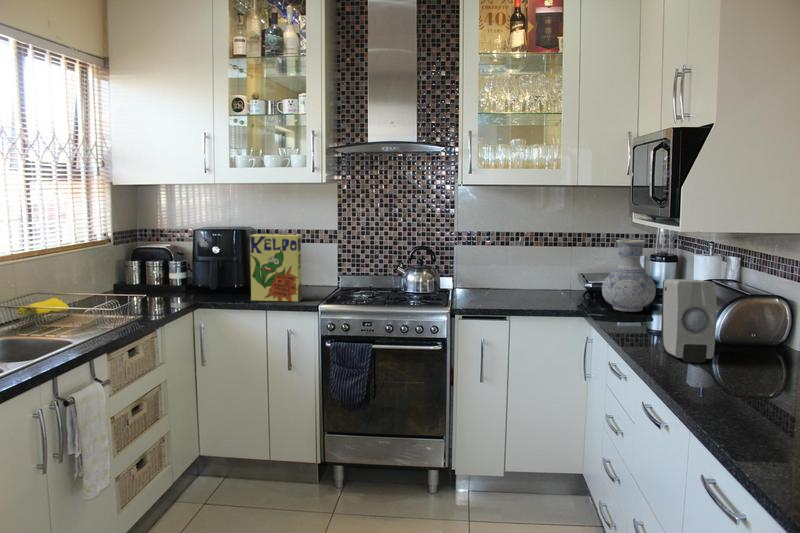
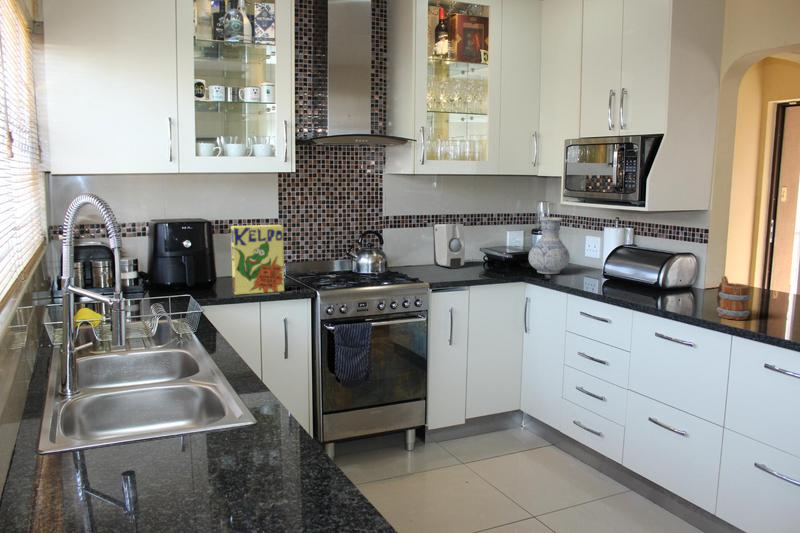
soap dispenser: present [661,279,716,363] -> present [433,224,465,268]
mug: none [722,327,766,392] -> present [717,276,750,320]

